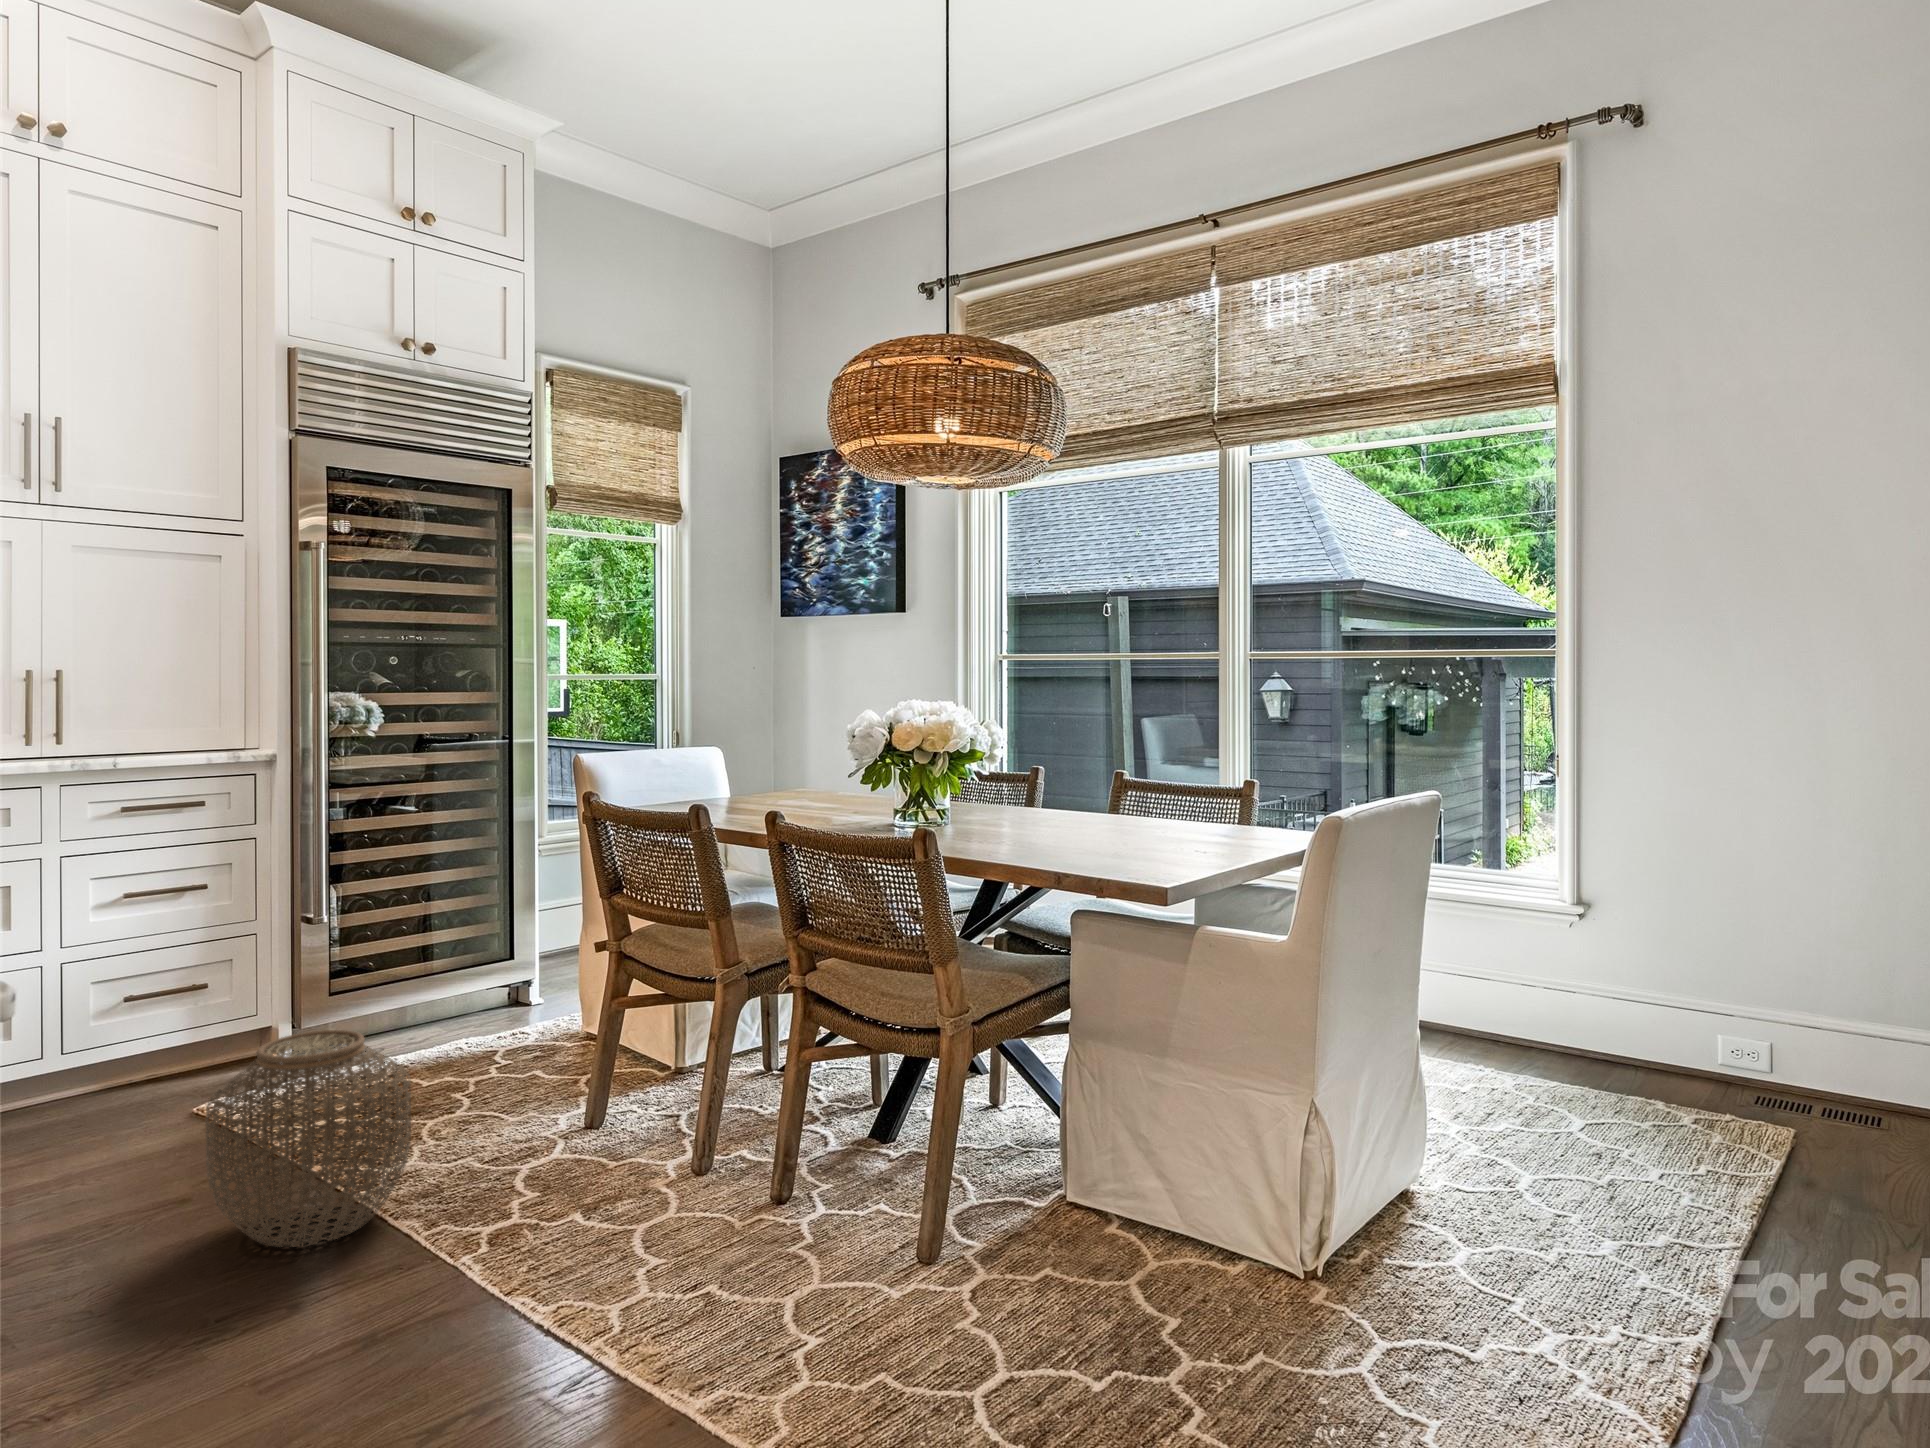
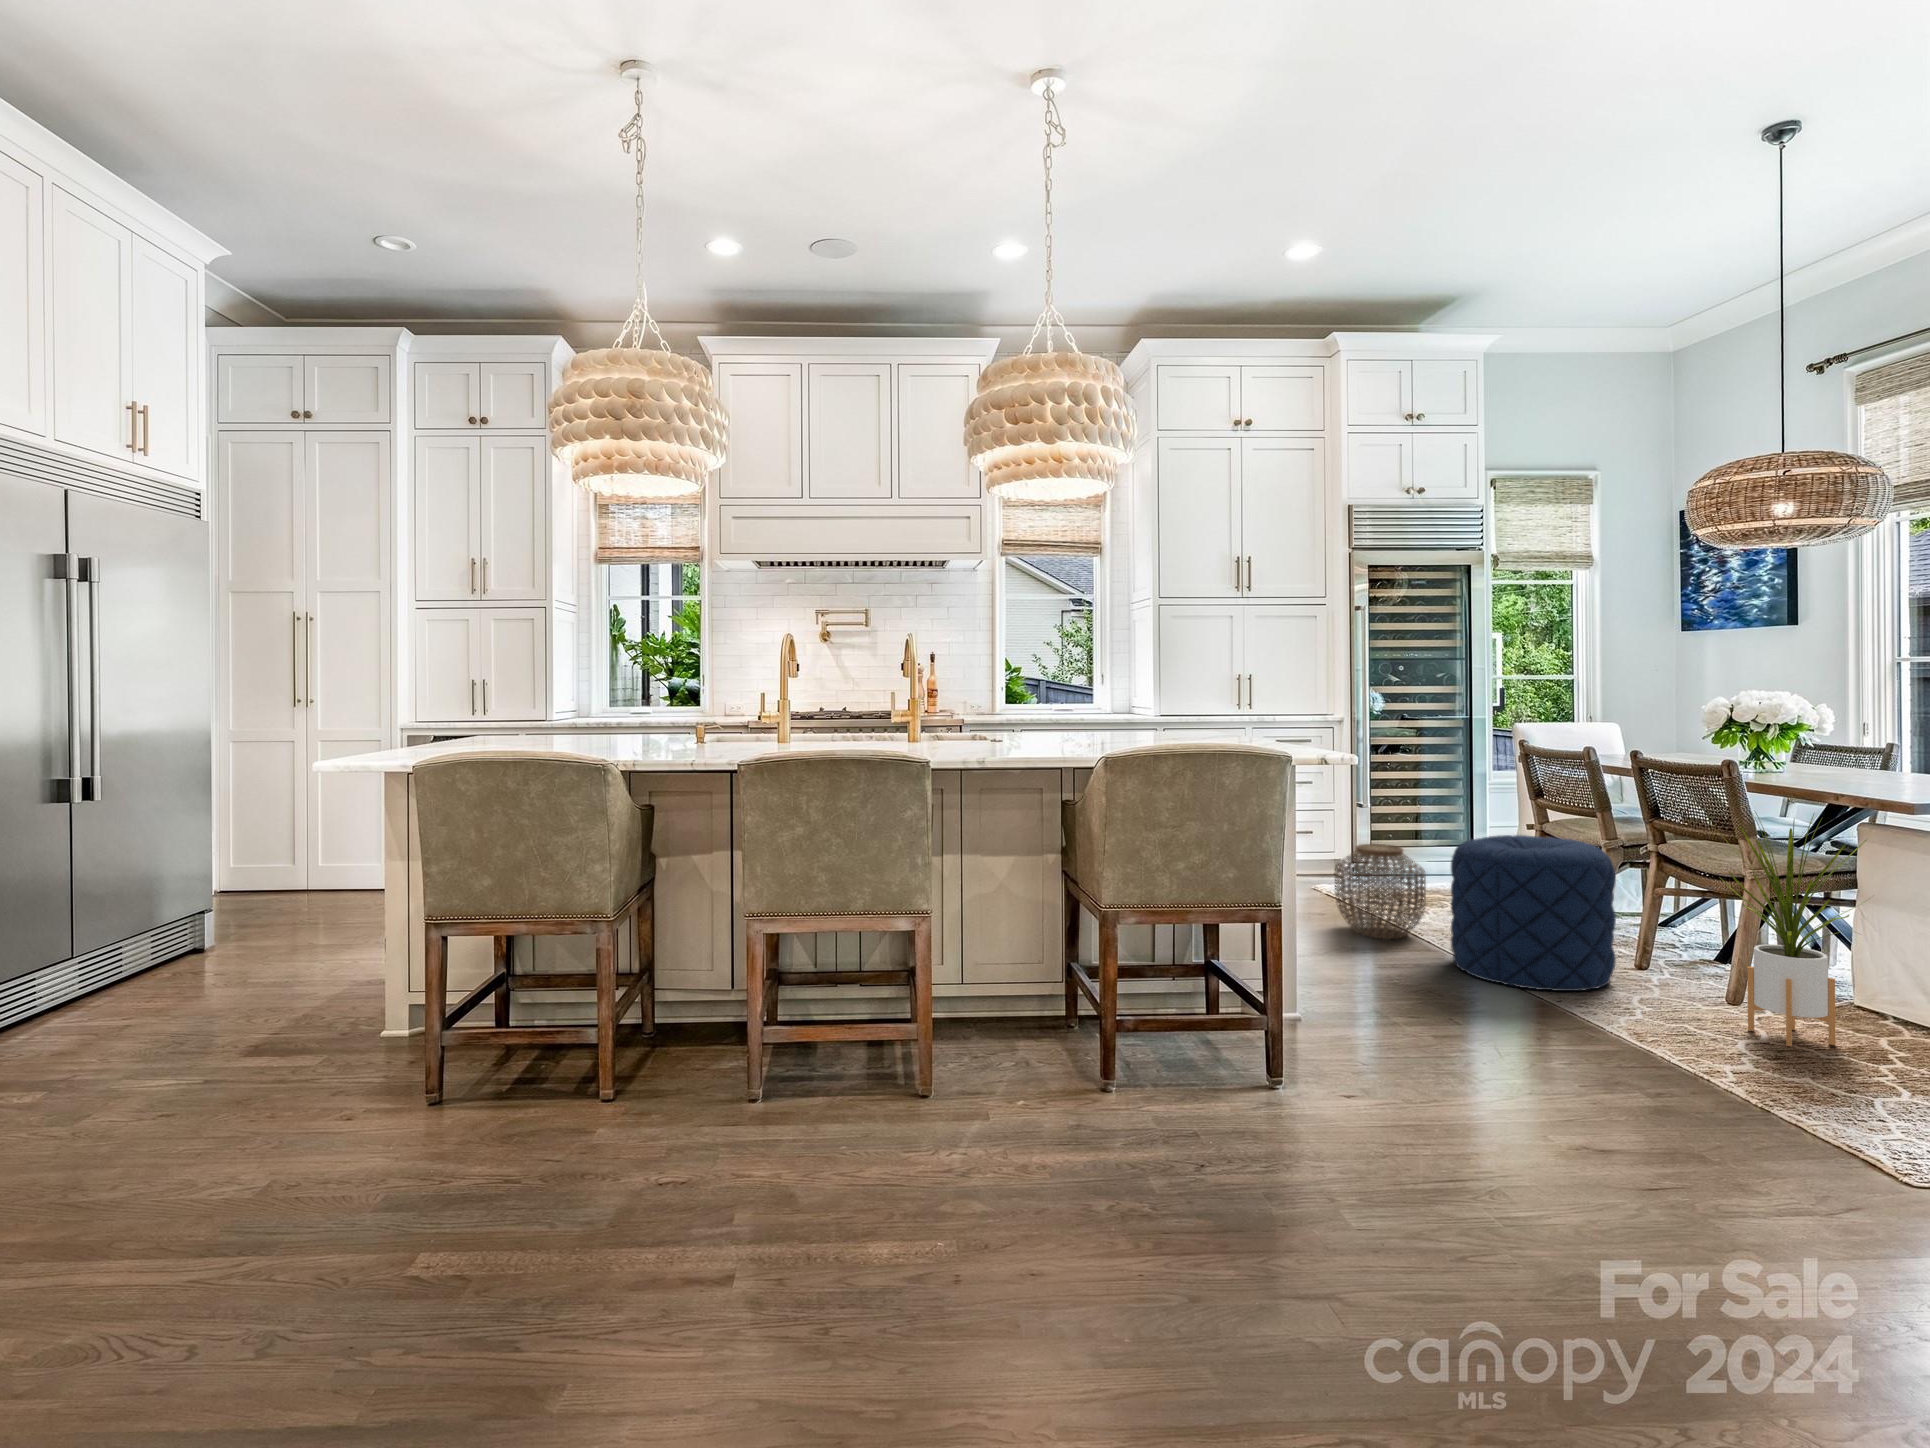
house plant: none [917,913,1129,1343] -> present [1720,812,1870,1046]
pouf: none [453,983,749,1331] -> present [1451,835,1616,991]

